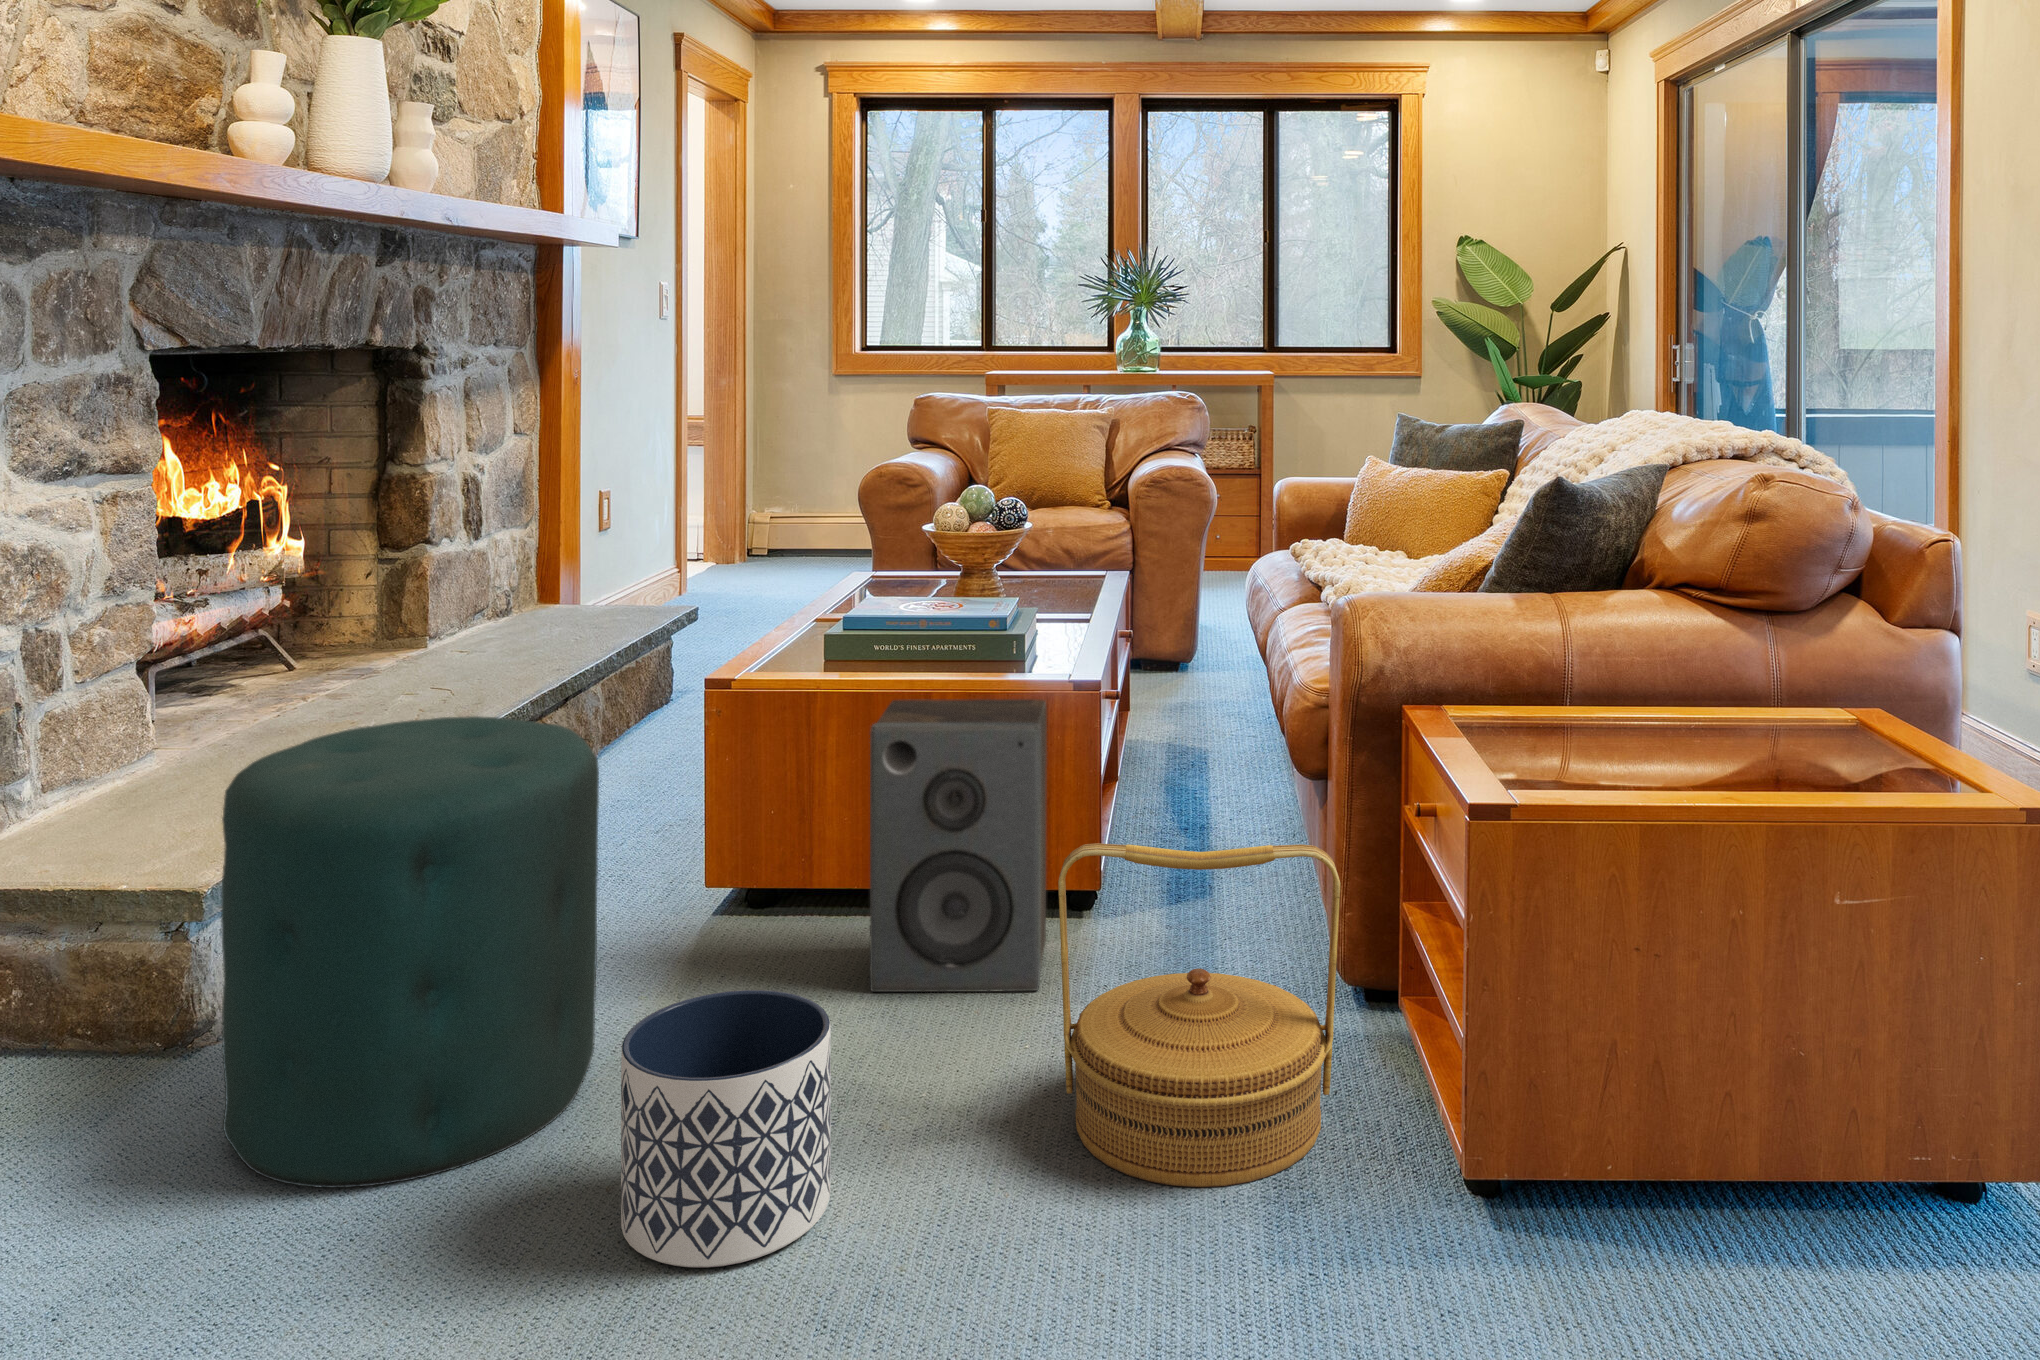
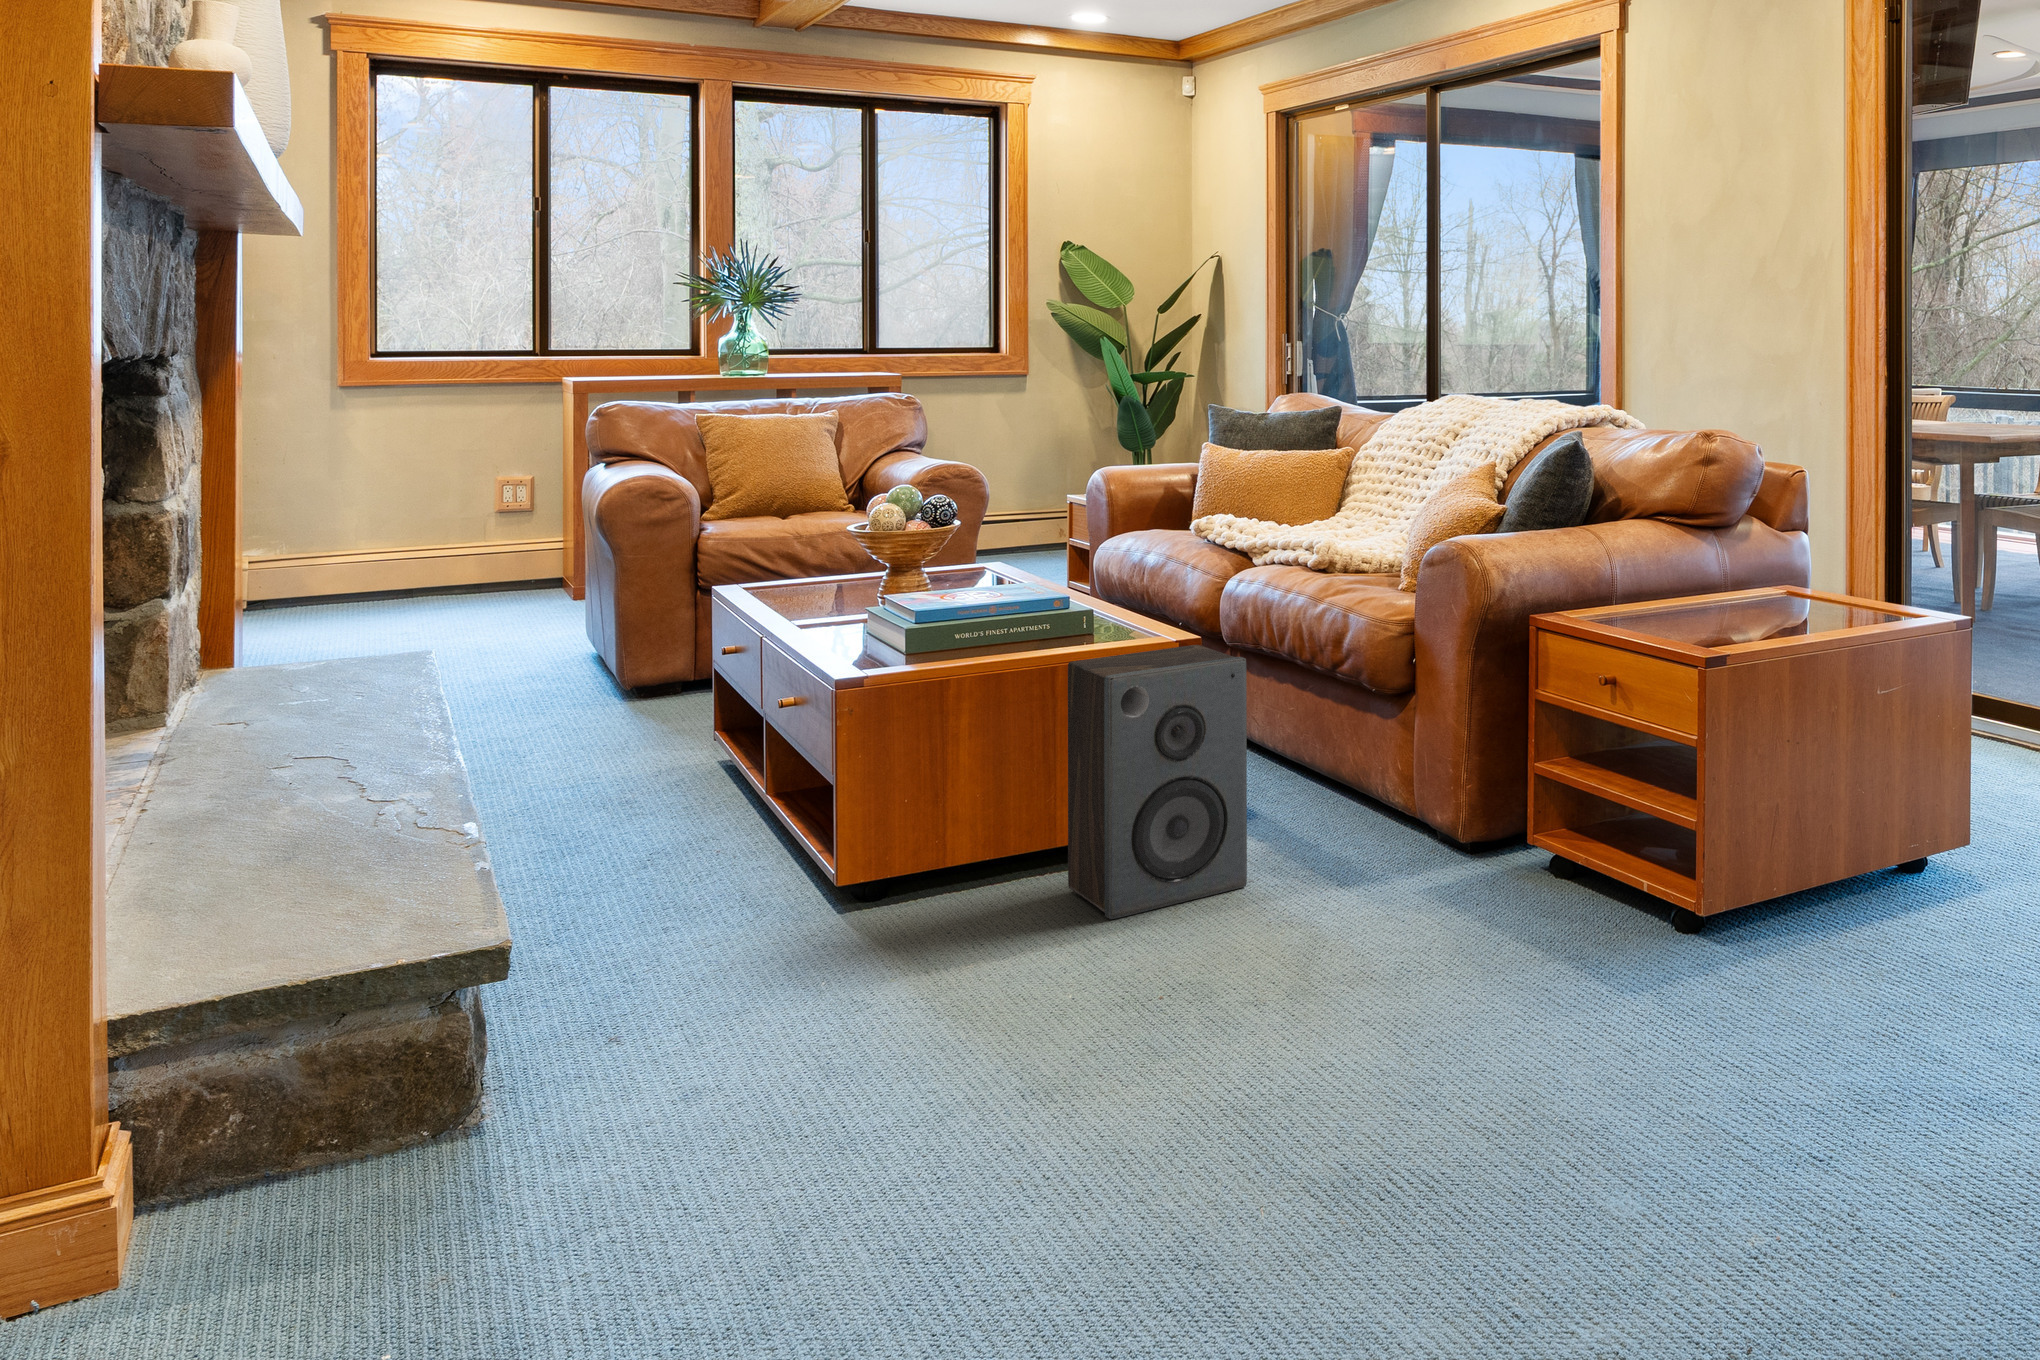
ottoman: present [221,716,599,1188] -> none [639,703,1012,1169]
basket: present [1058,843,1340,1187] -> none [1389,697,1585,955]
planter: present [621,990,831,1267] -> none [1169,872,1341,1089]

